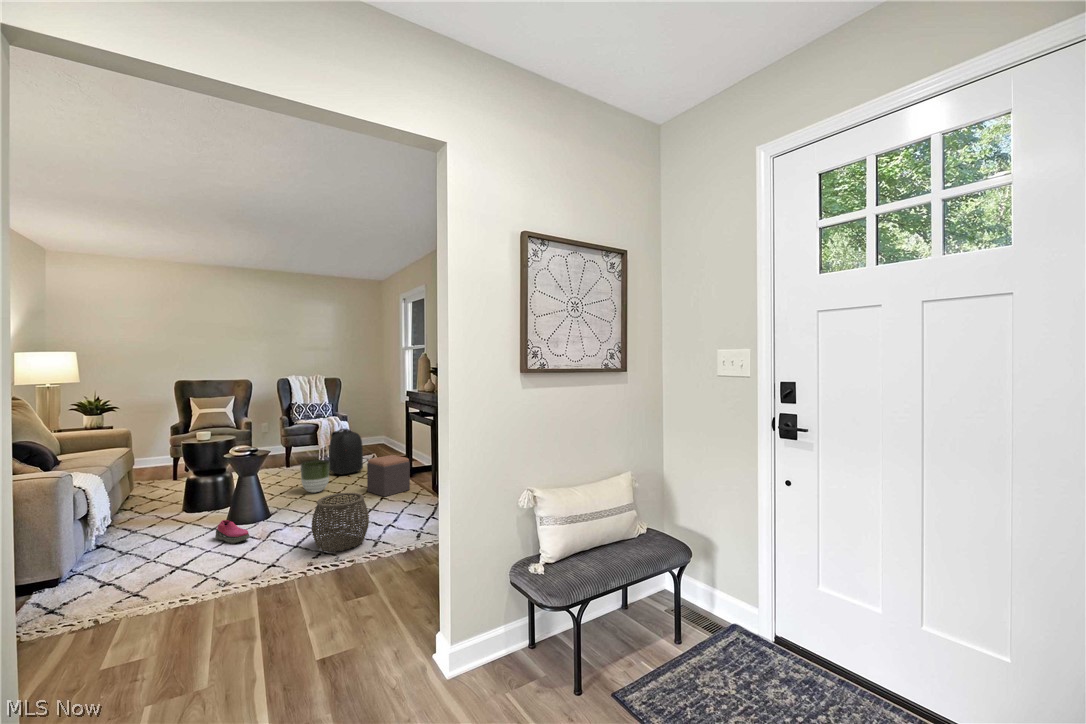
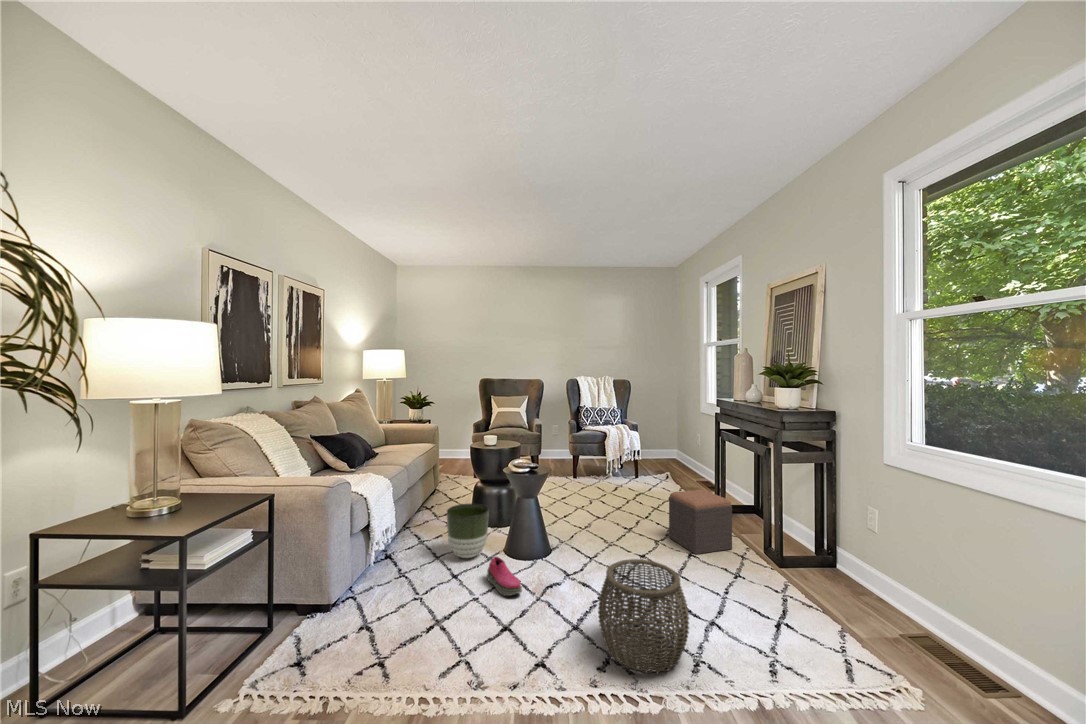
backpack: present [329,429,363,475] -> none [618,442,658,501]
planter: present [301,460,330,493] -> present [447,504,489,558]

